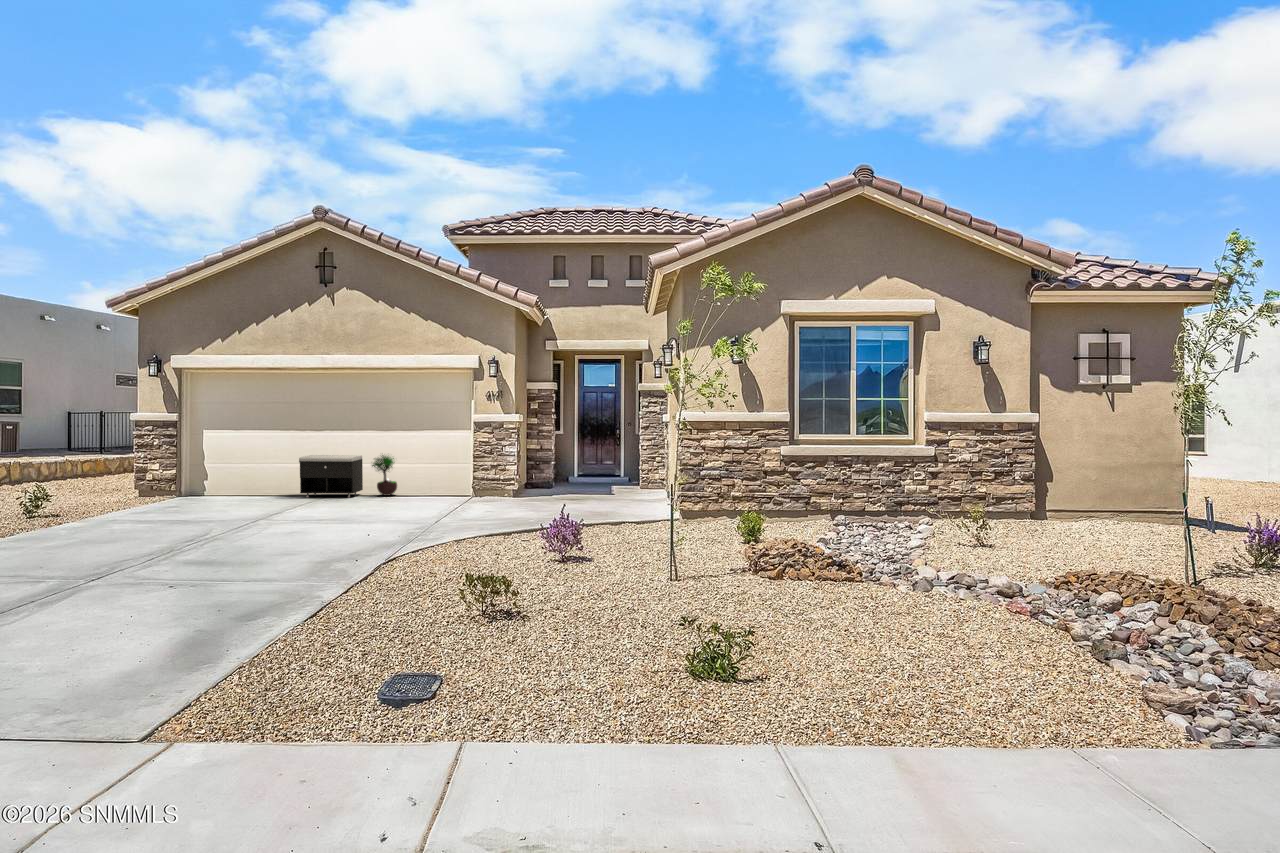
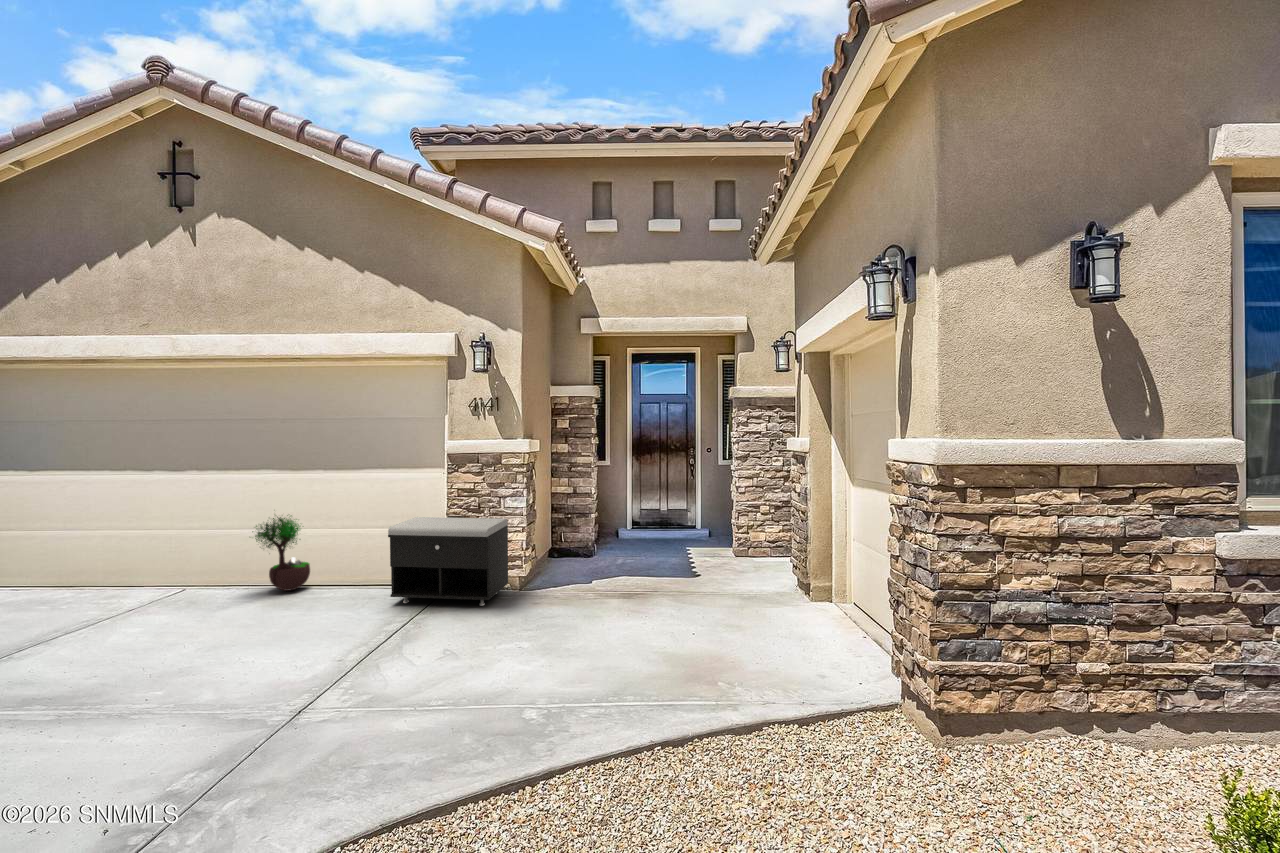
storage bench: present [299,455,363,497] -> present [388,517,508,606]

